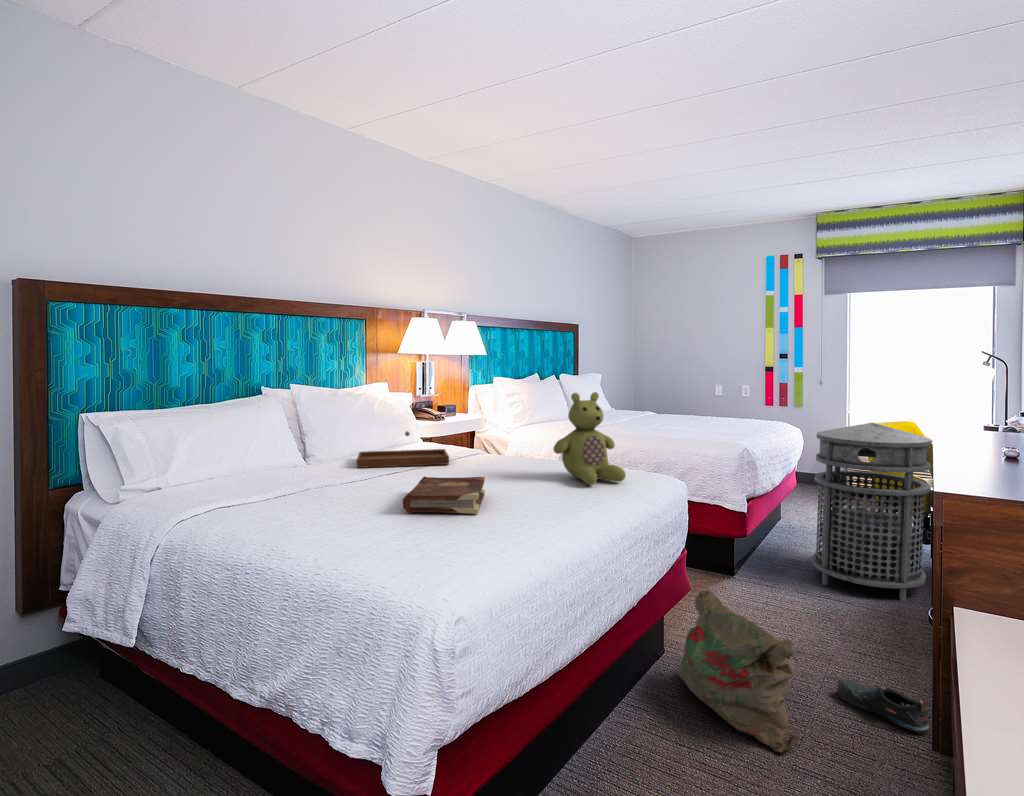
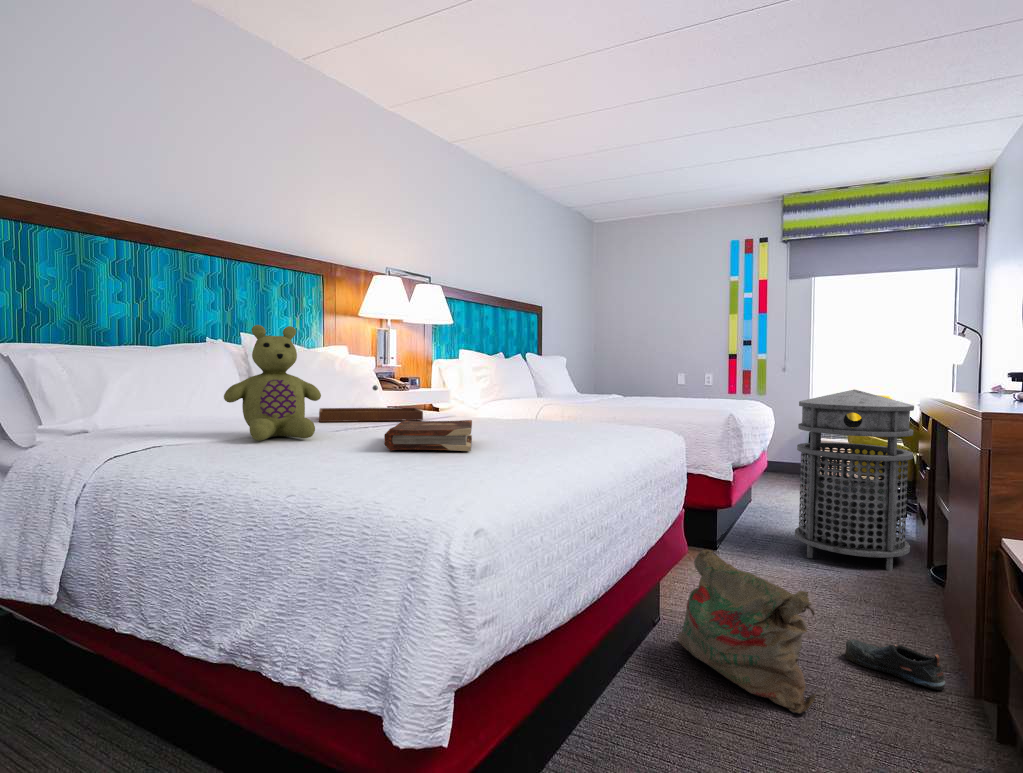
stuffed bear: present [553,392,626,485] -> present [224,325,321,441]

